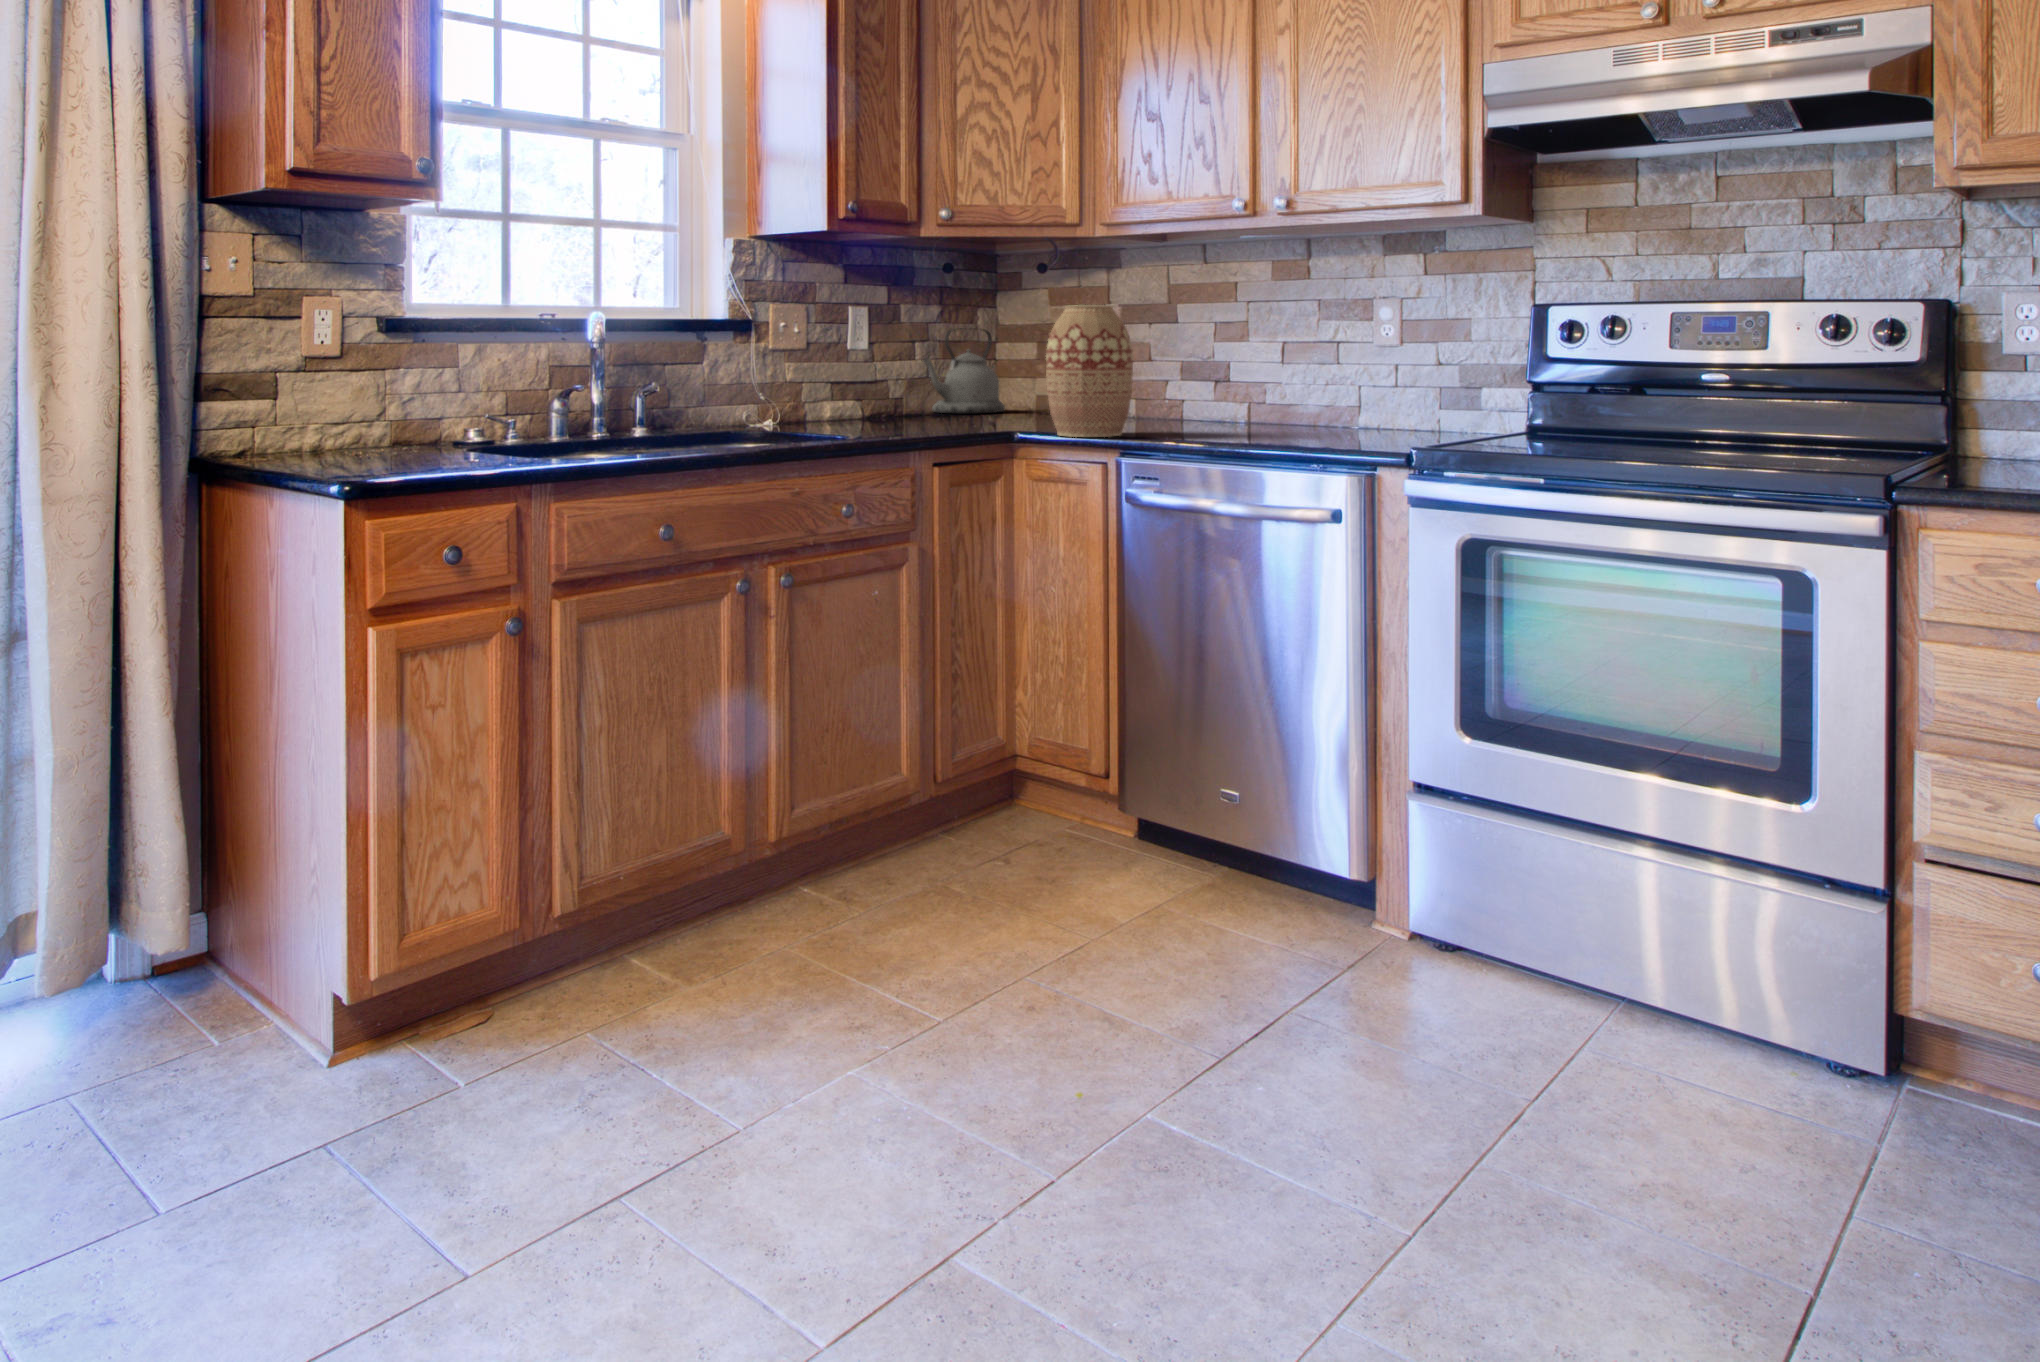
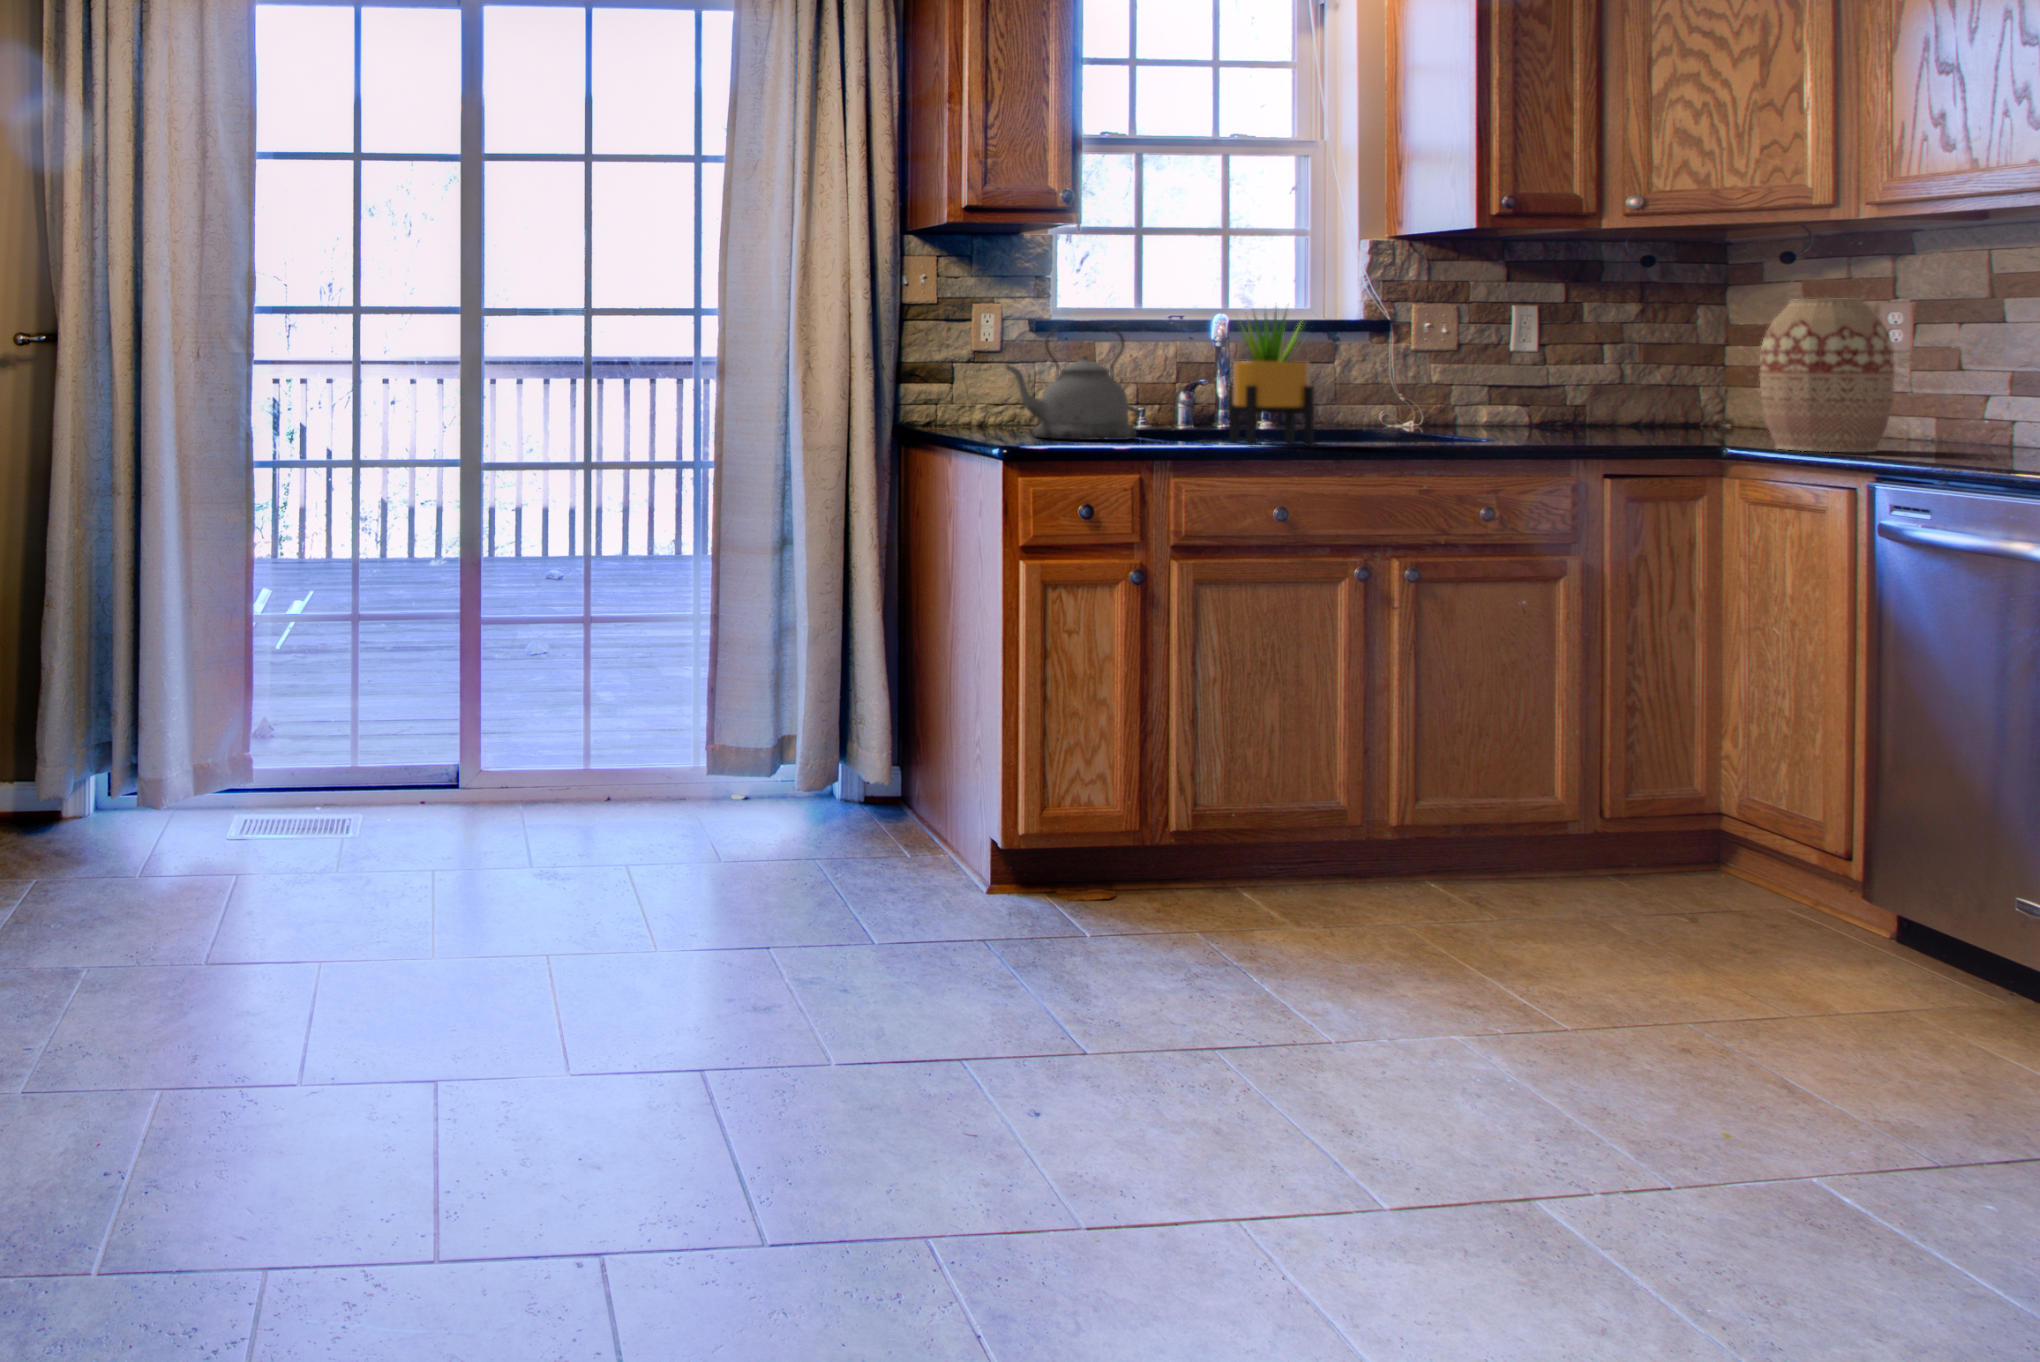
potted plant: none [606,300,702,460] -> present [1229,313,1314,446]
kettle: present [923,328,1005,413] -> present [1006,329,1136,440]

